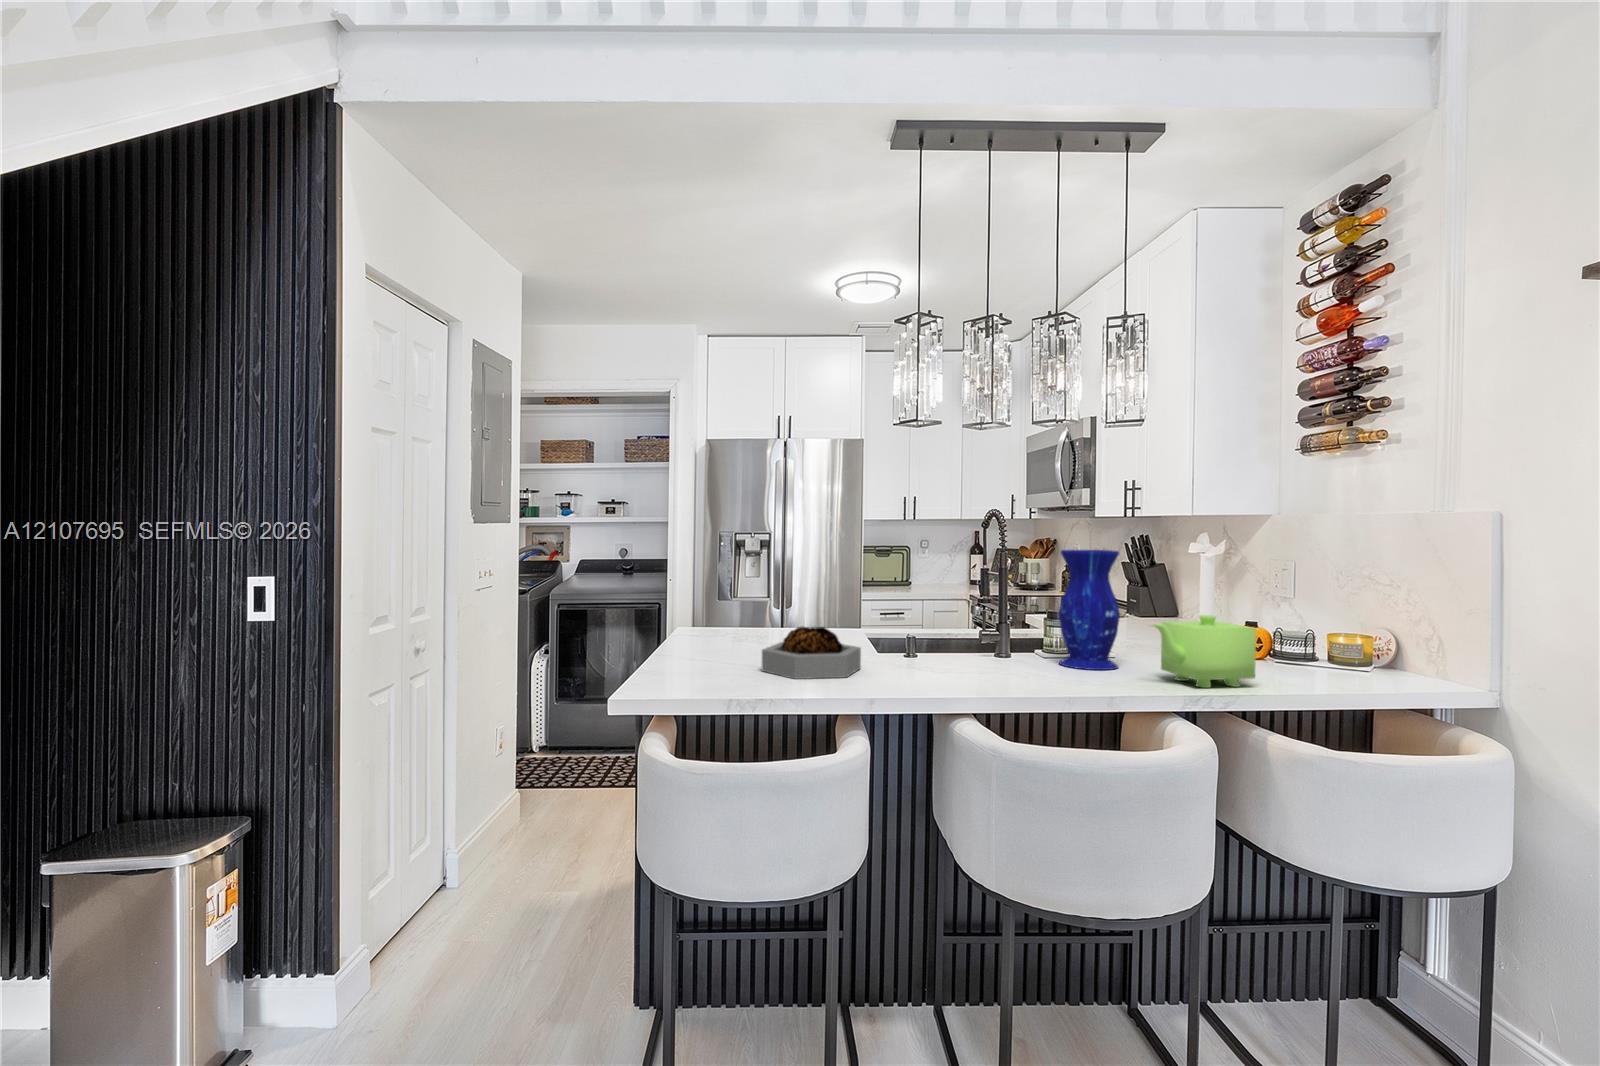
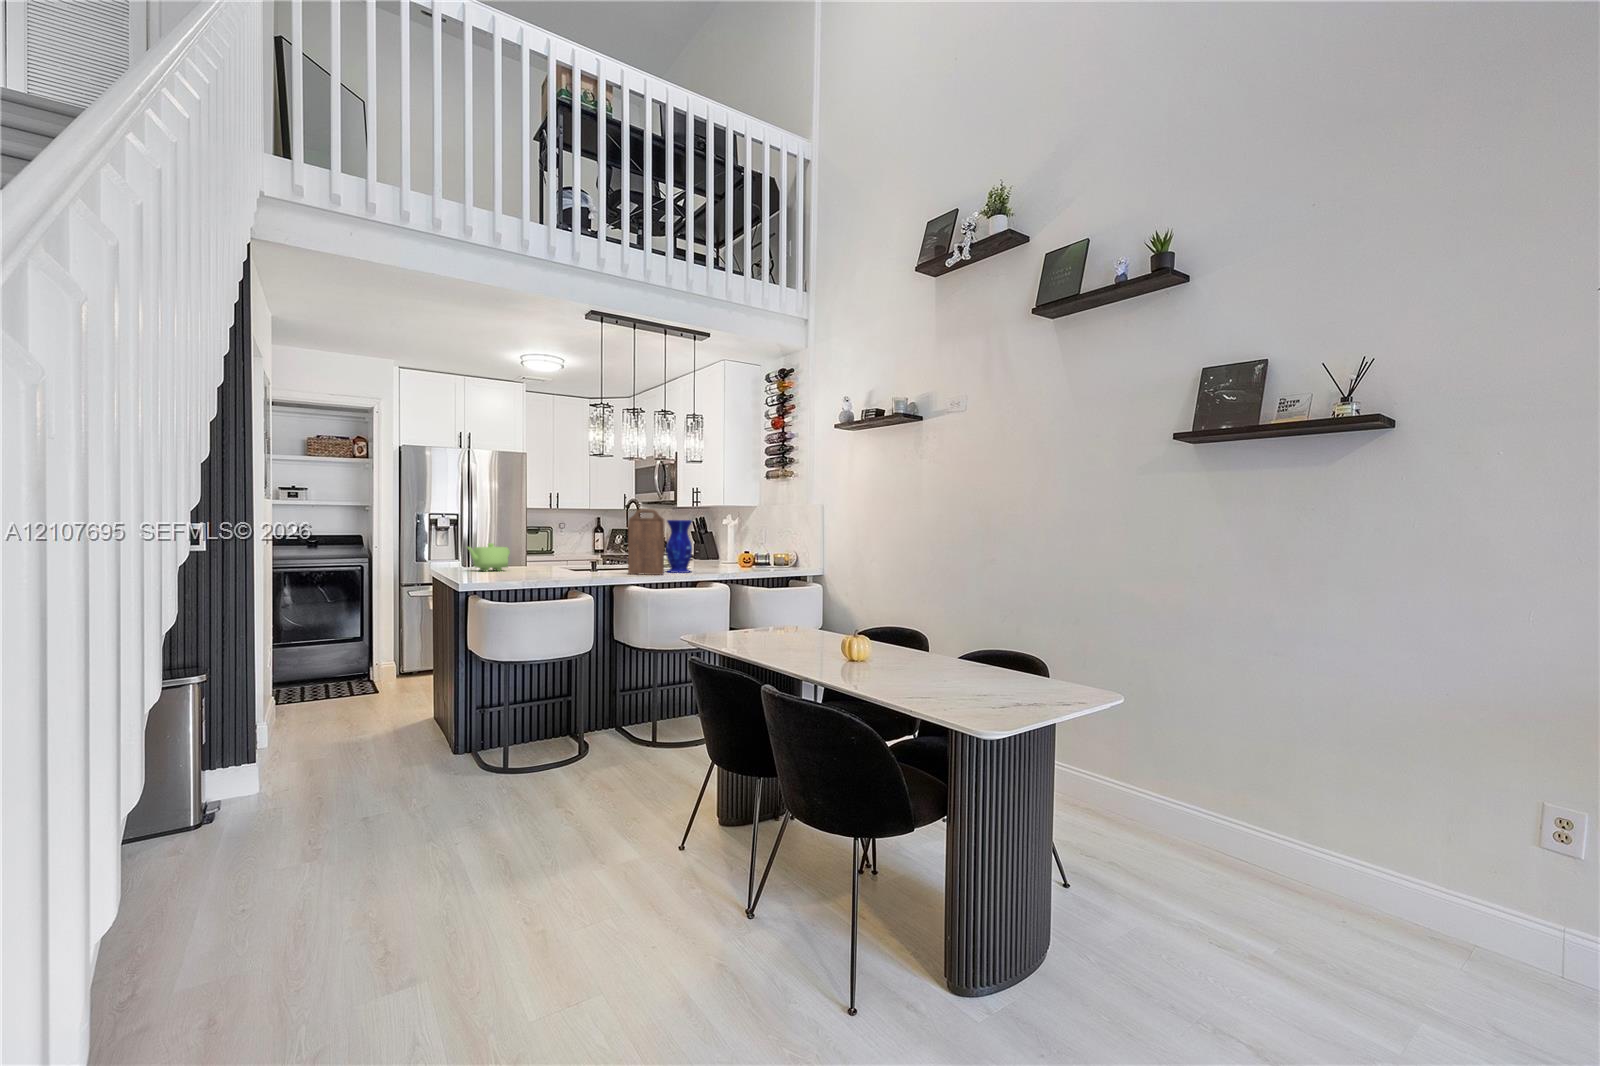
cutting board: none [968,530,1047,682] -> present [628,510,664,575]
teapot: present [1153,615,1256,688] -> present [467,543,510,572]
decorative bowl: present [762,627,861,679] -> none [531,553,578,578]

